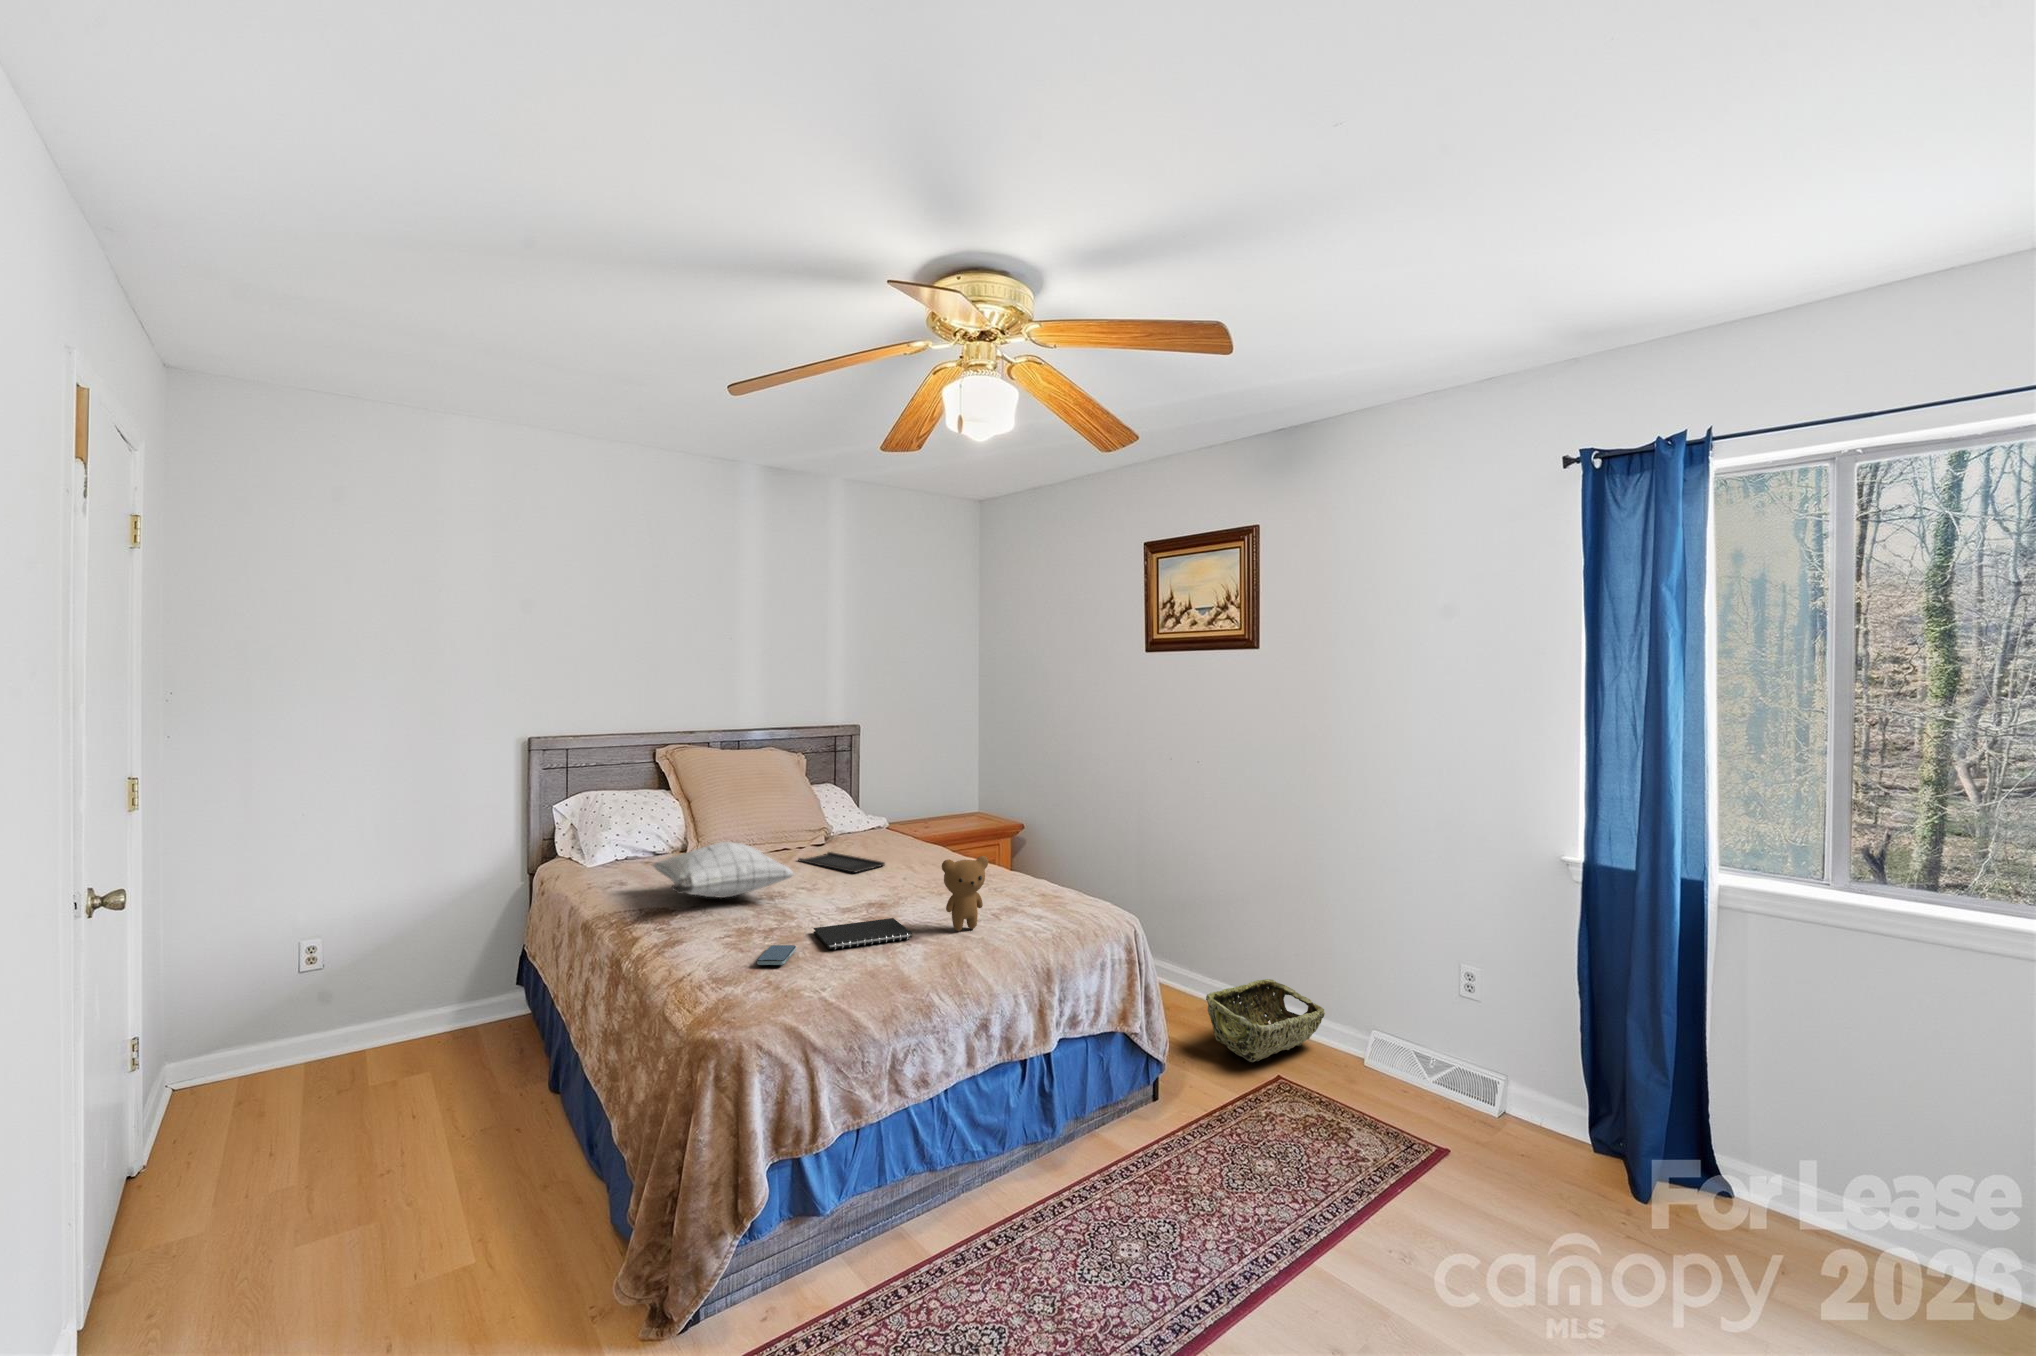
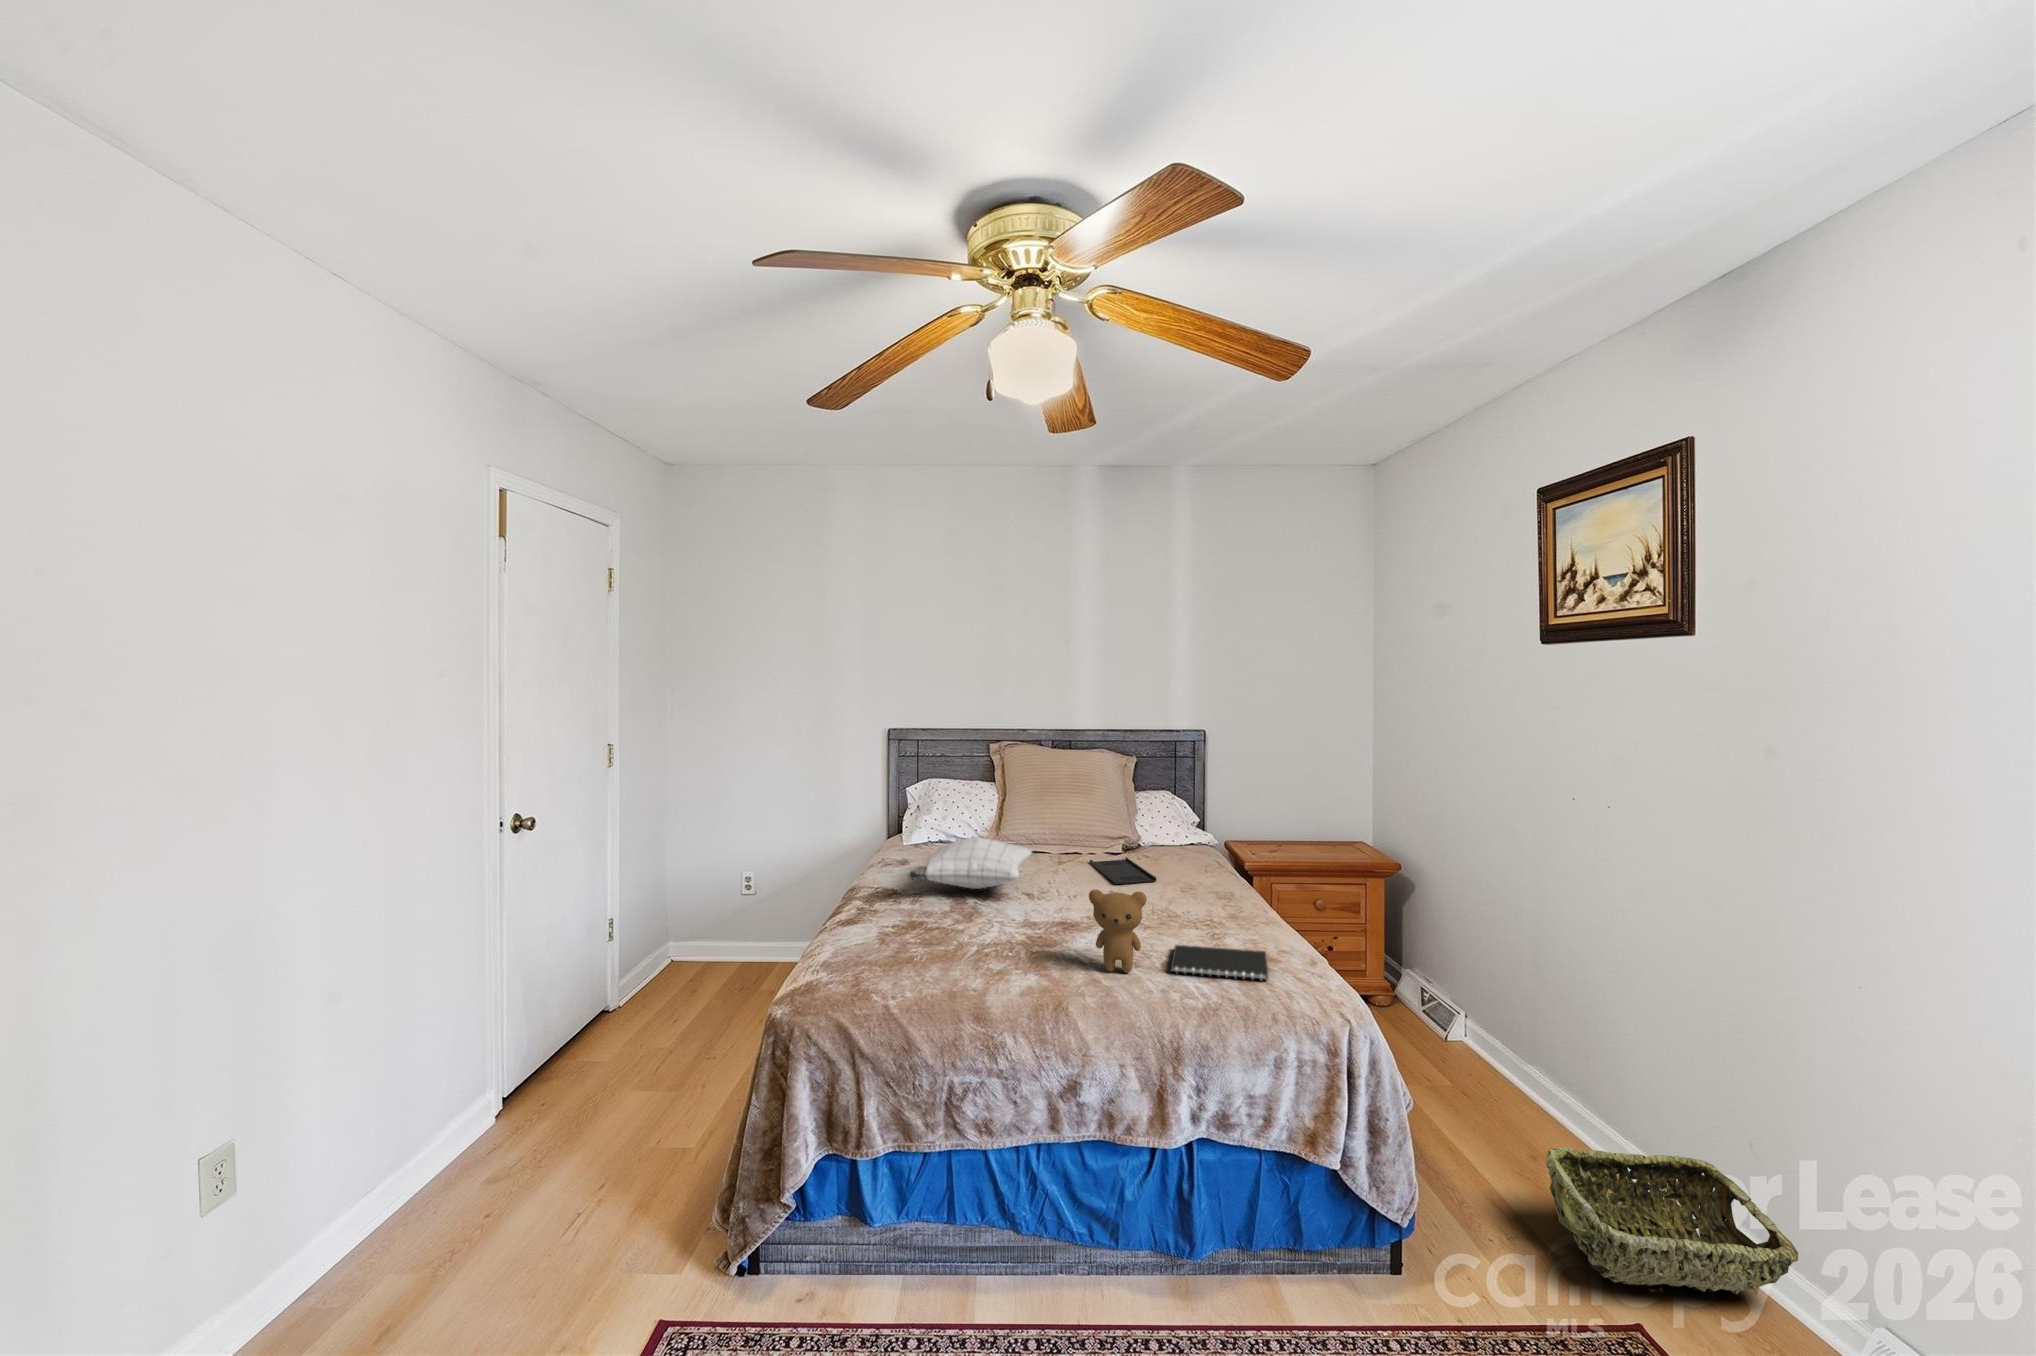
notebook: present [814,918,912,949] -> present [1171,945,1268,980]
smartphone: present [757,945,796,965] -> none [894,944,947,965]

